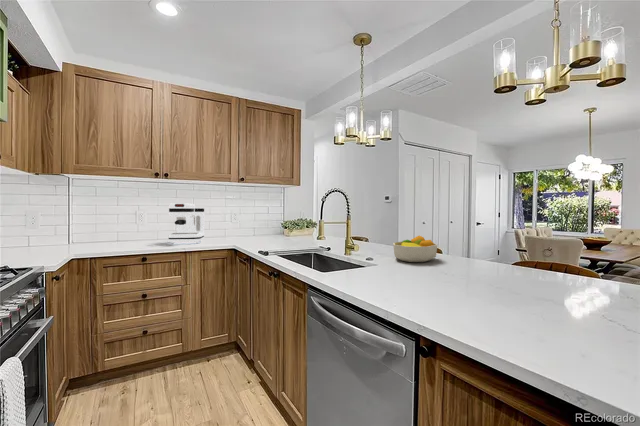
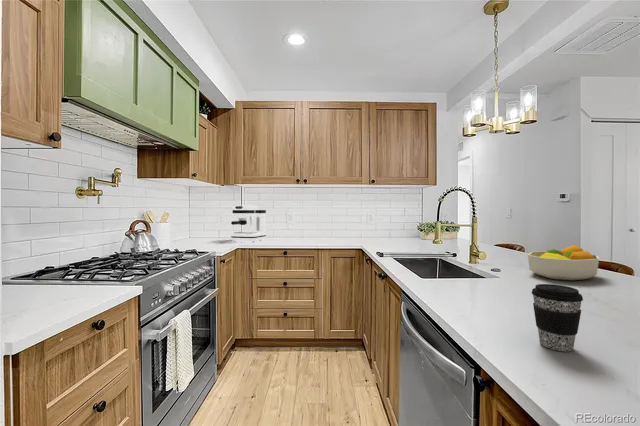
coffee maker: present [168,203,204,243] -> present [231,206,266,242]
coffee cup: none [440,264,472,311] -> present [532,284,583,351]

